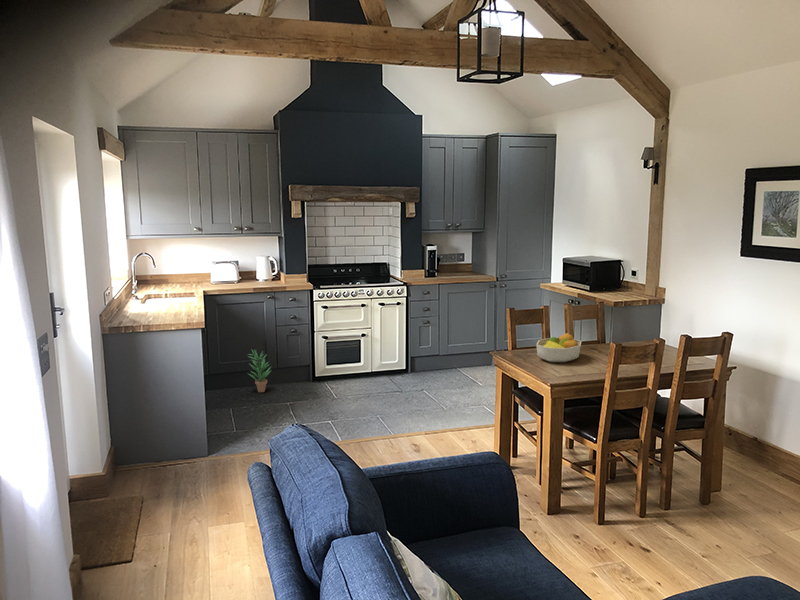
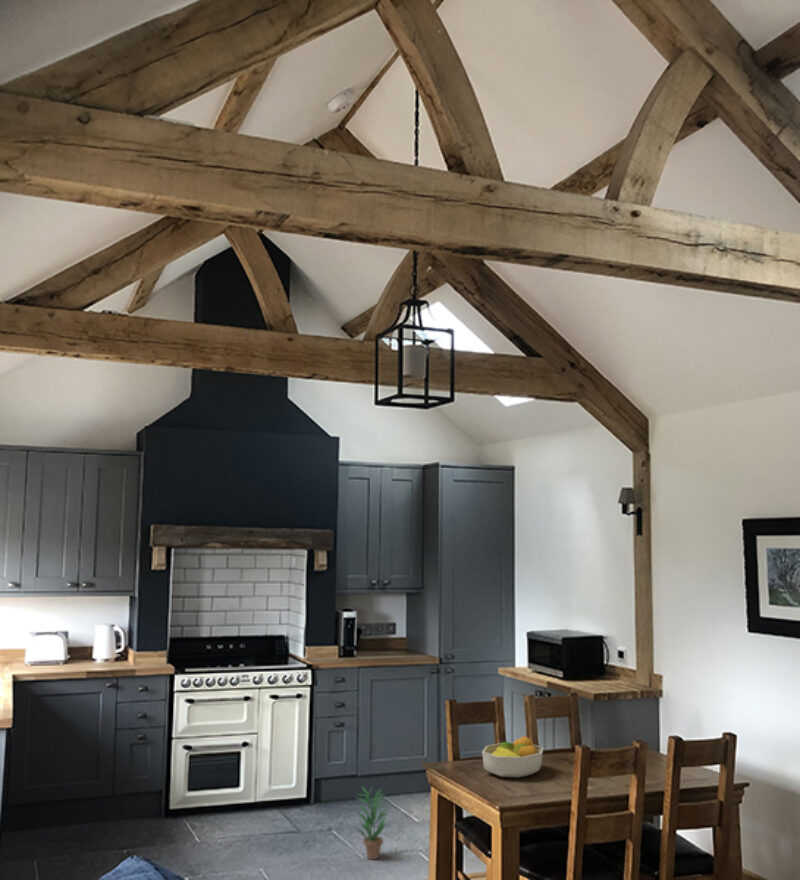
potted plant: present [248,350,271,392] -> present [358,787,387,859]

